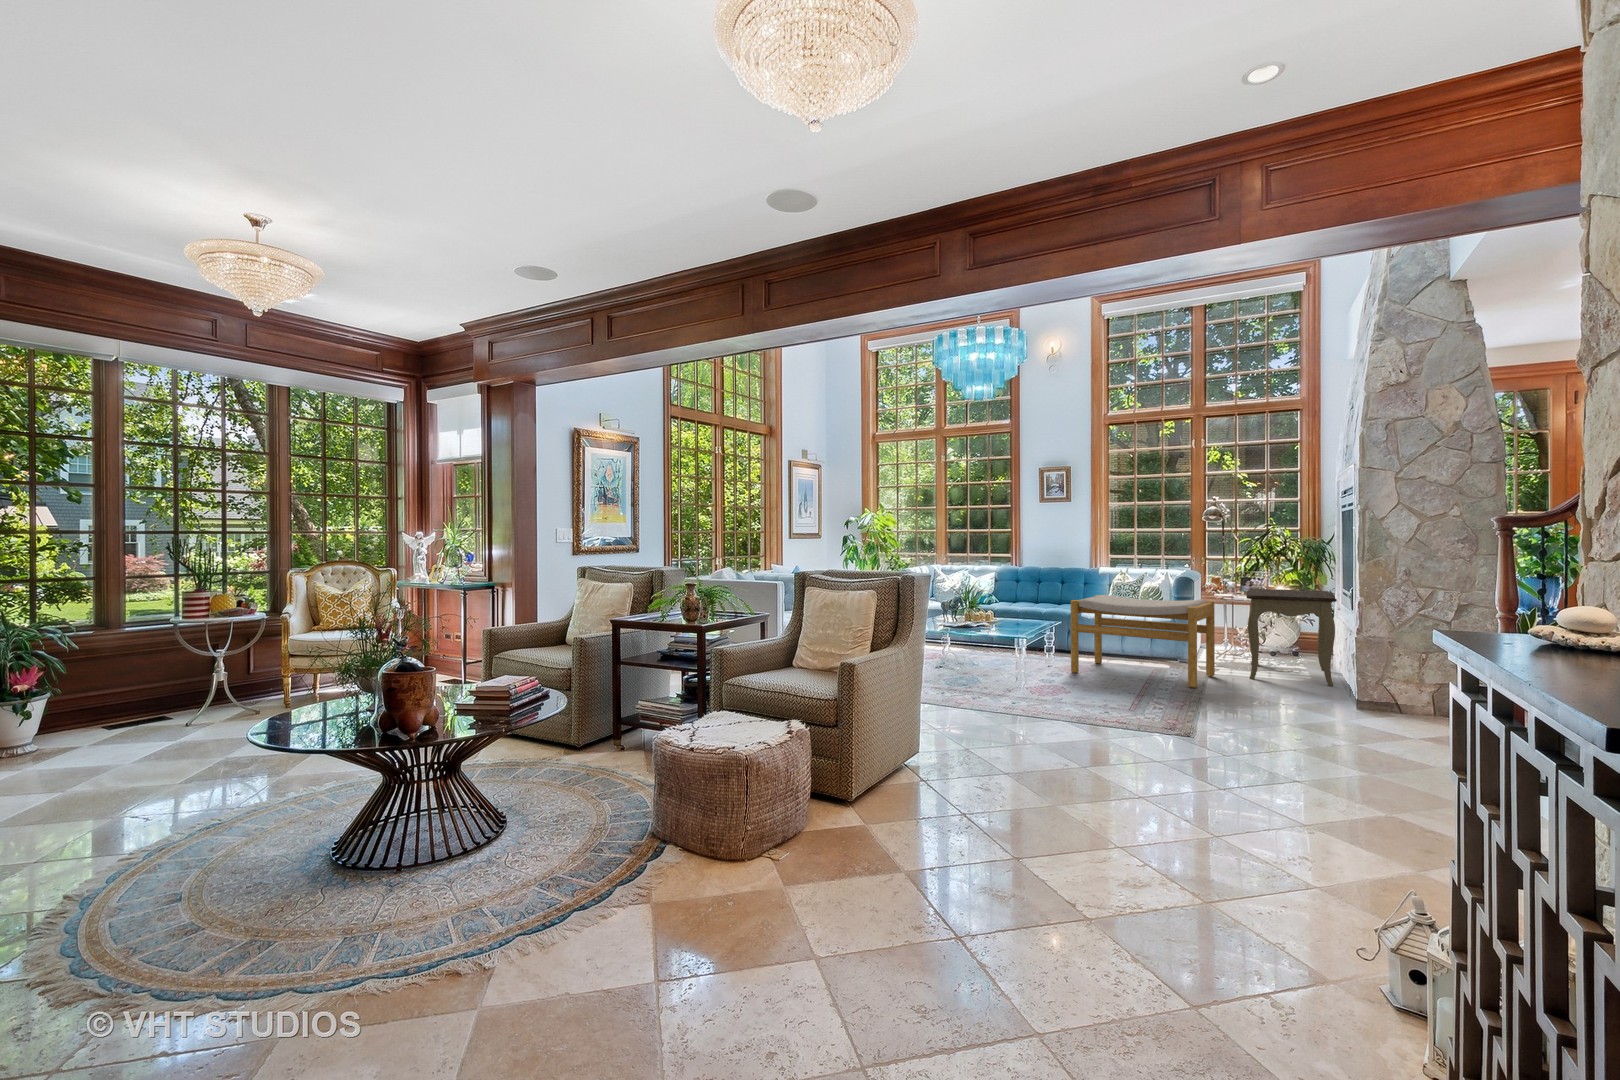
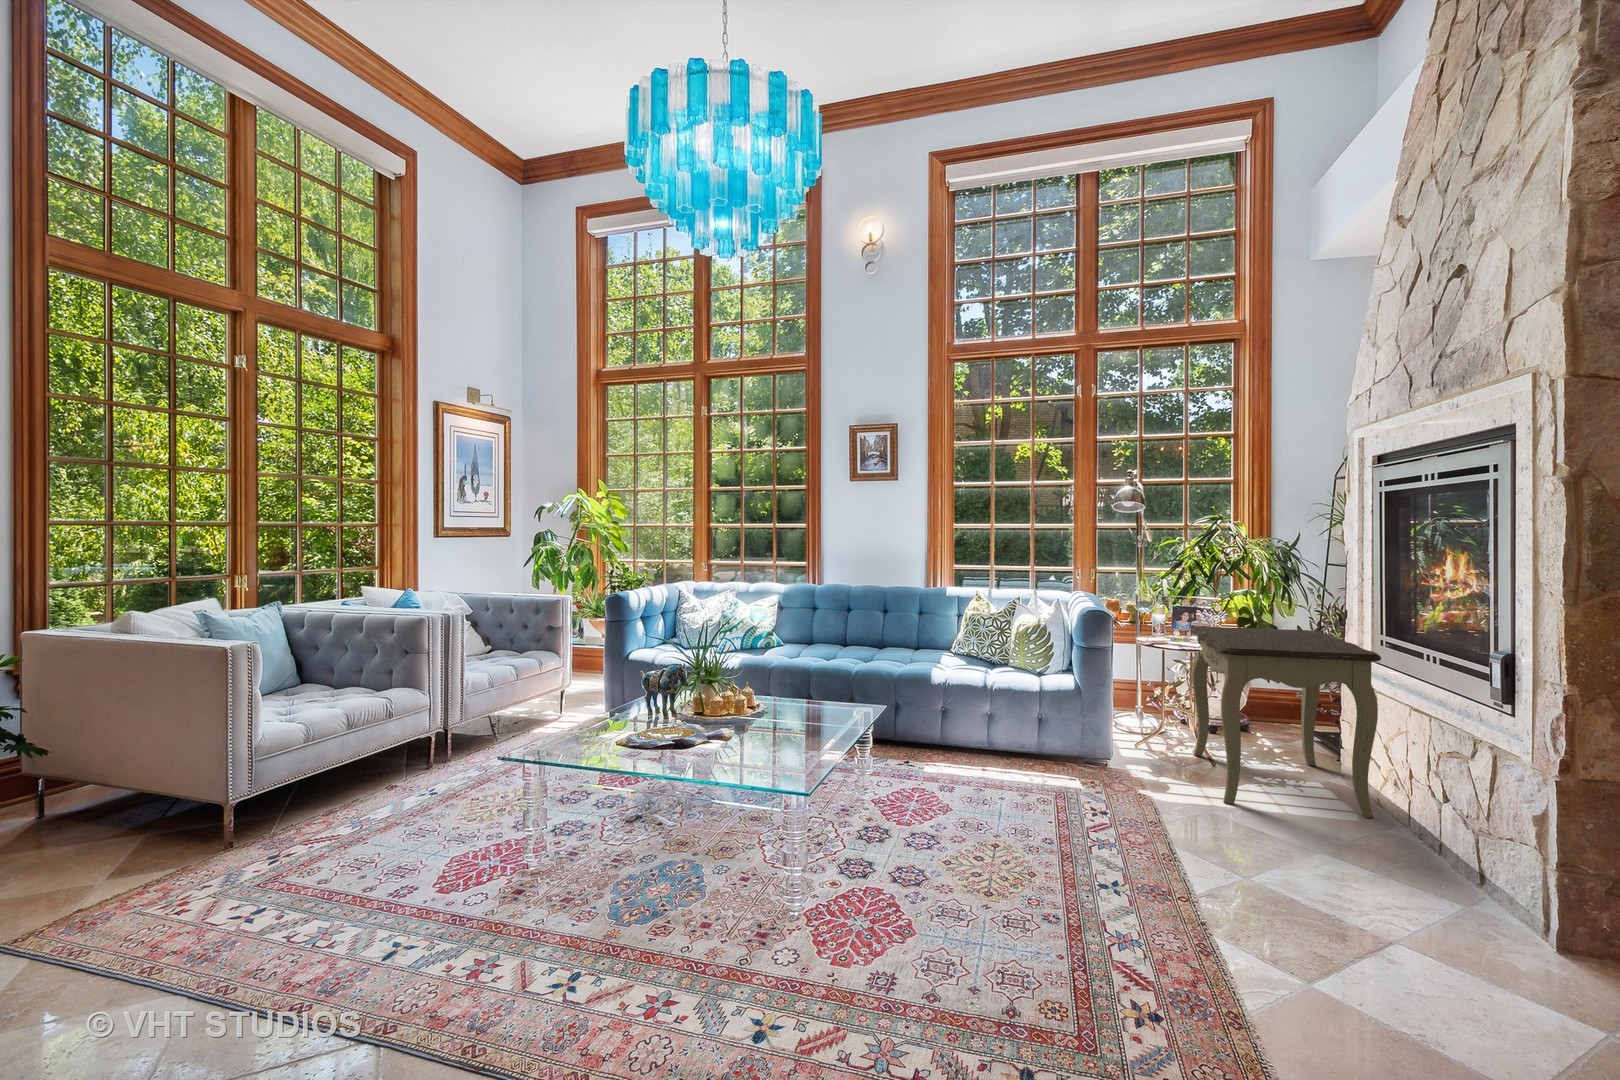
footstool: present [1071,595,1215,688] -> none [910,644,1166,849]

